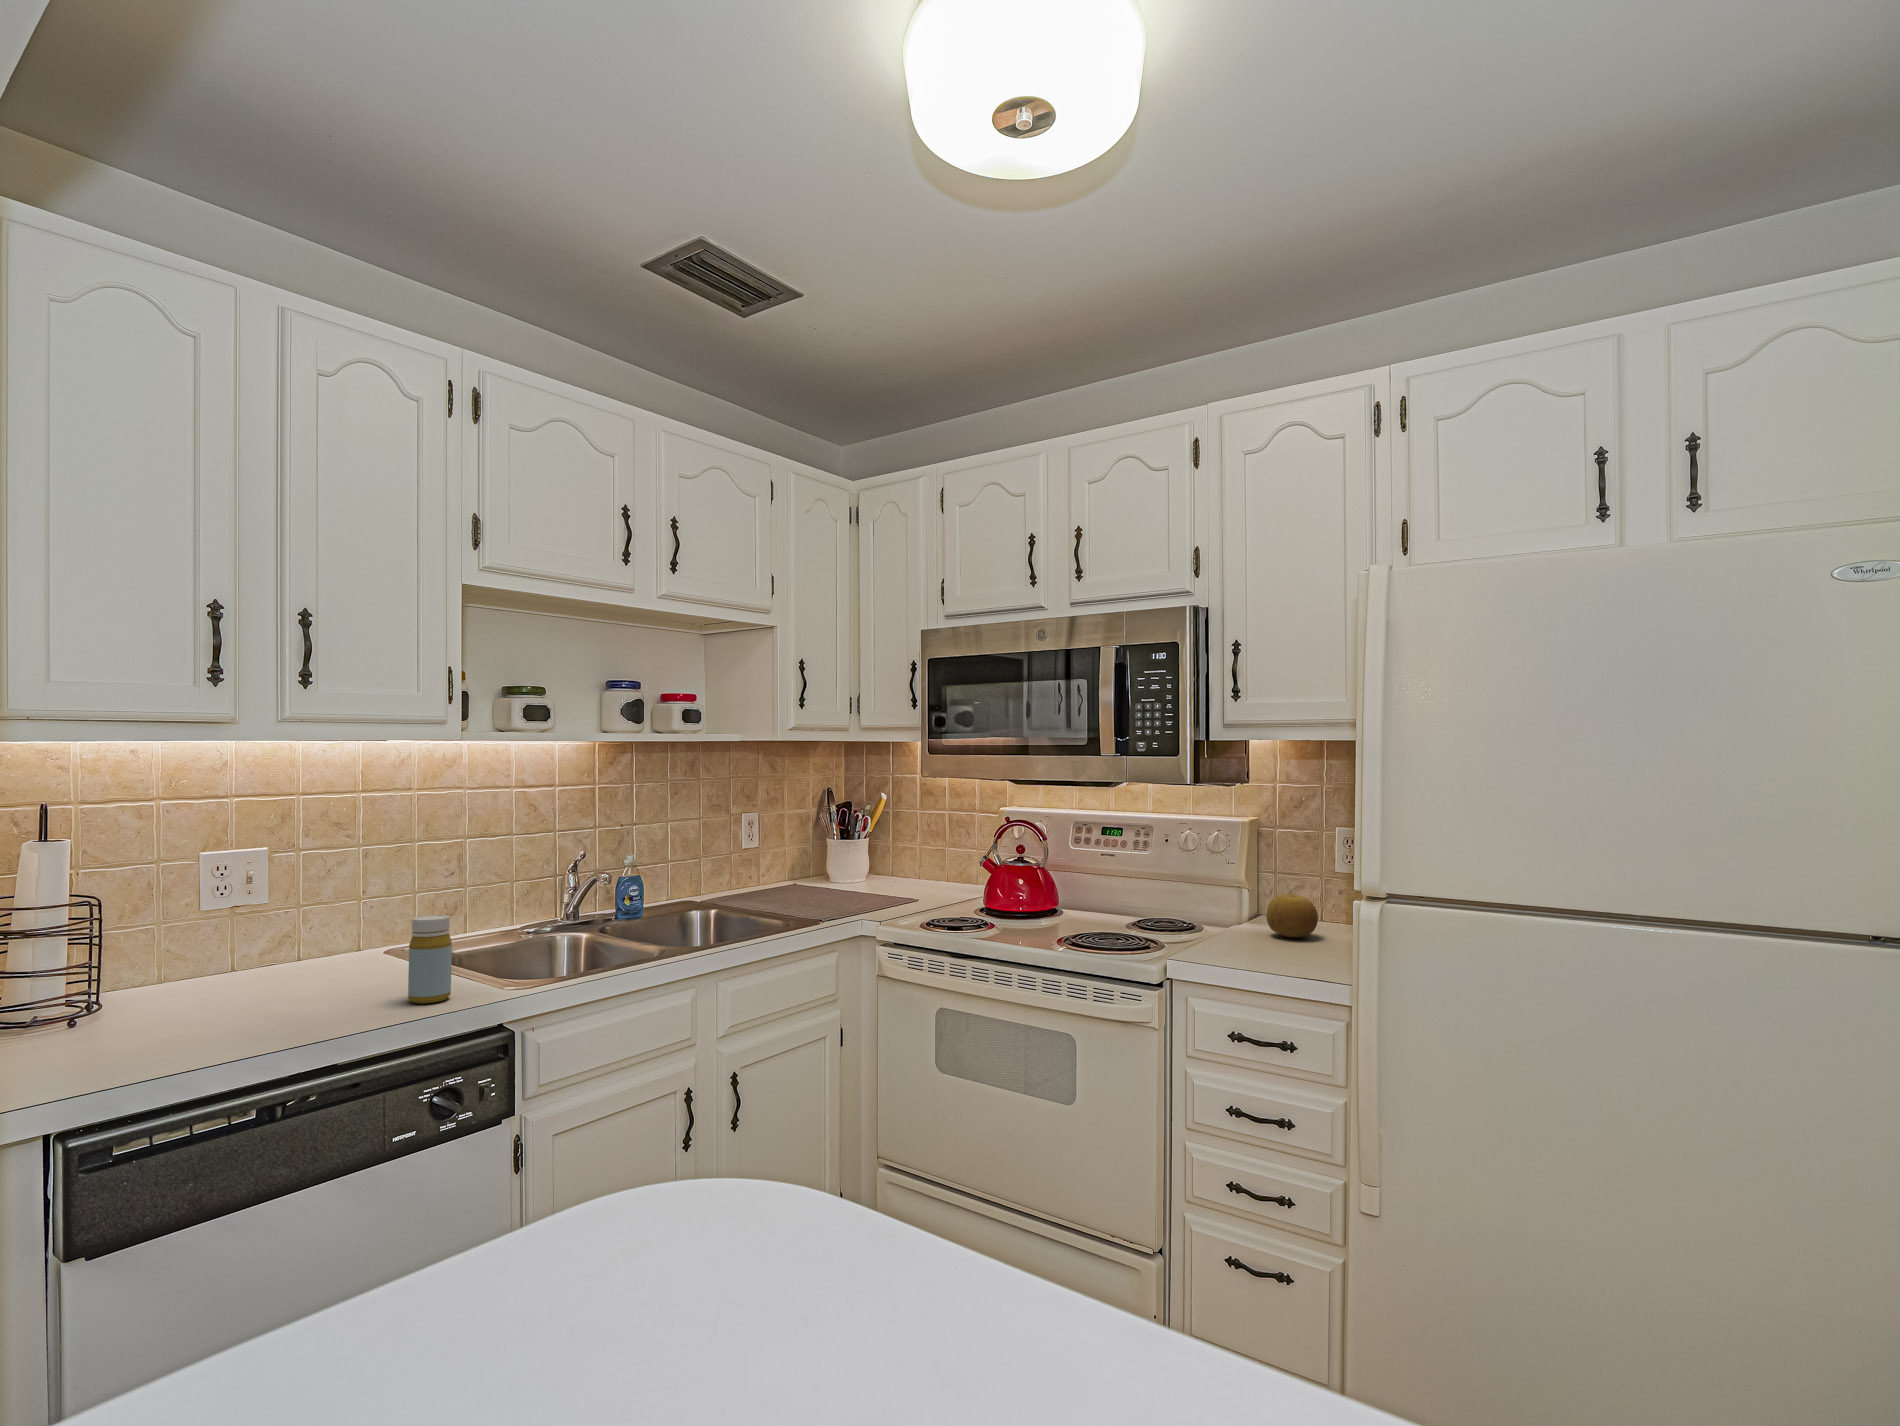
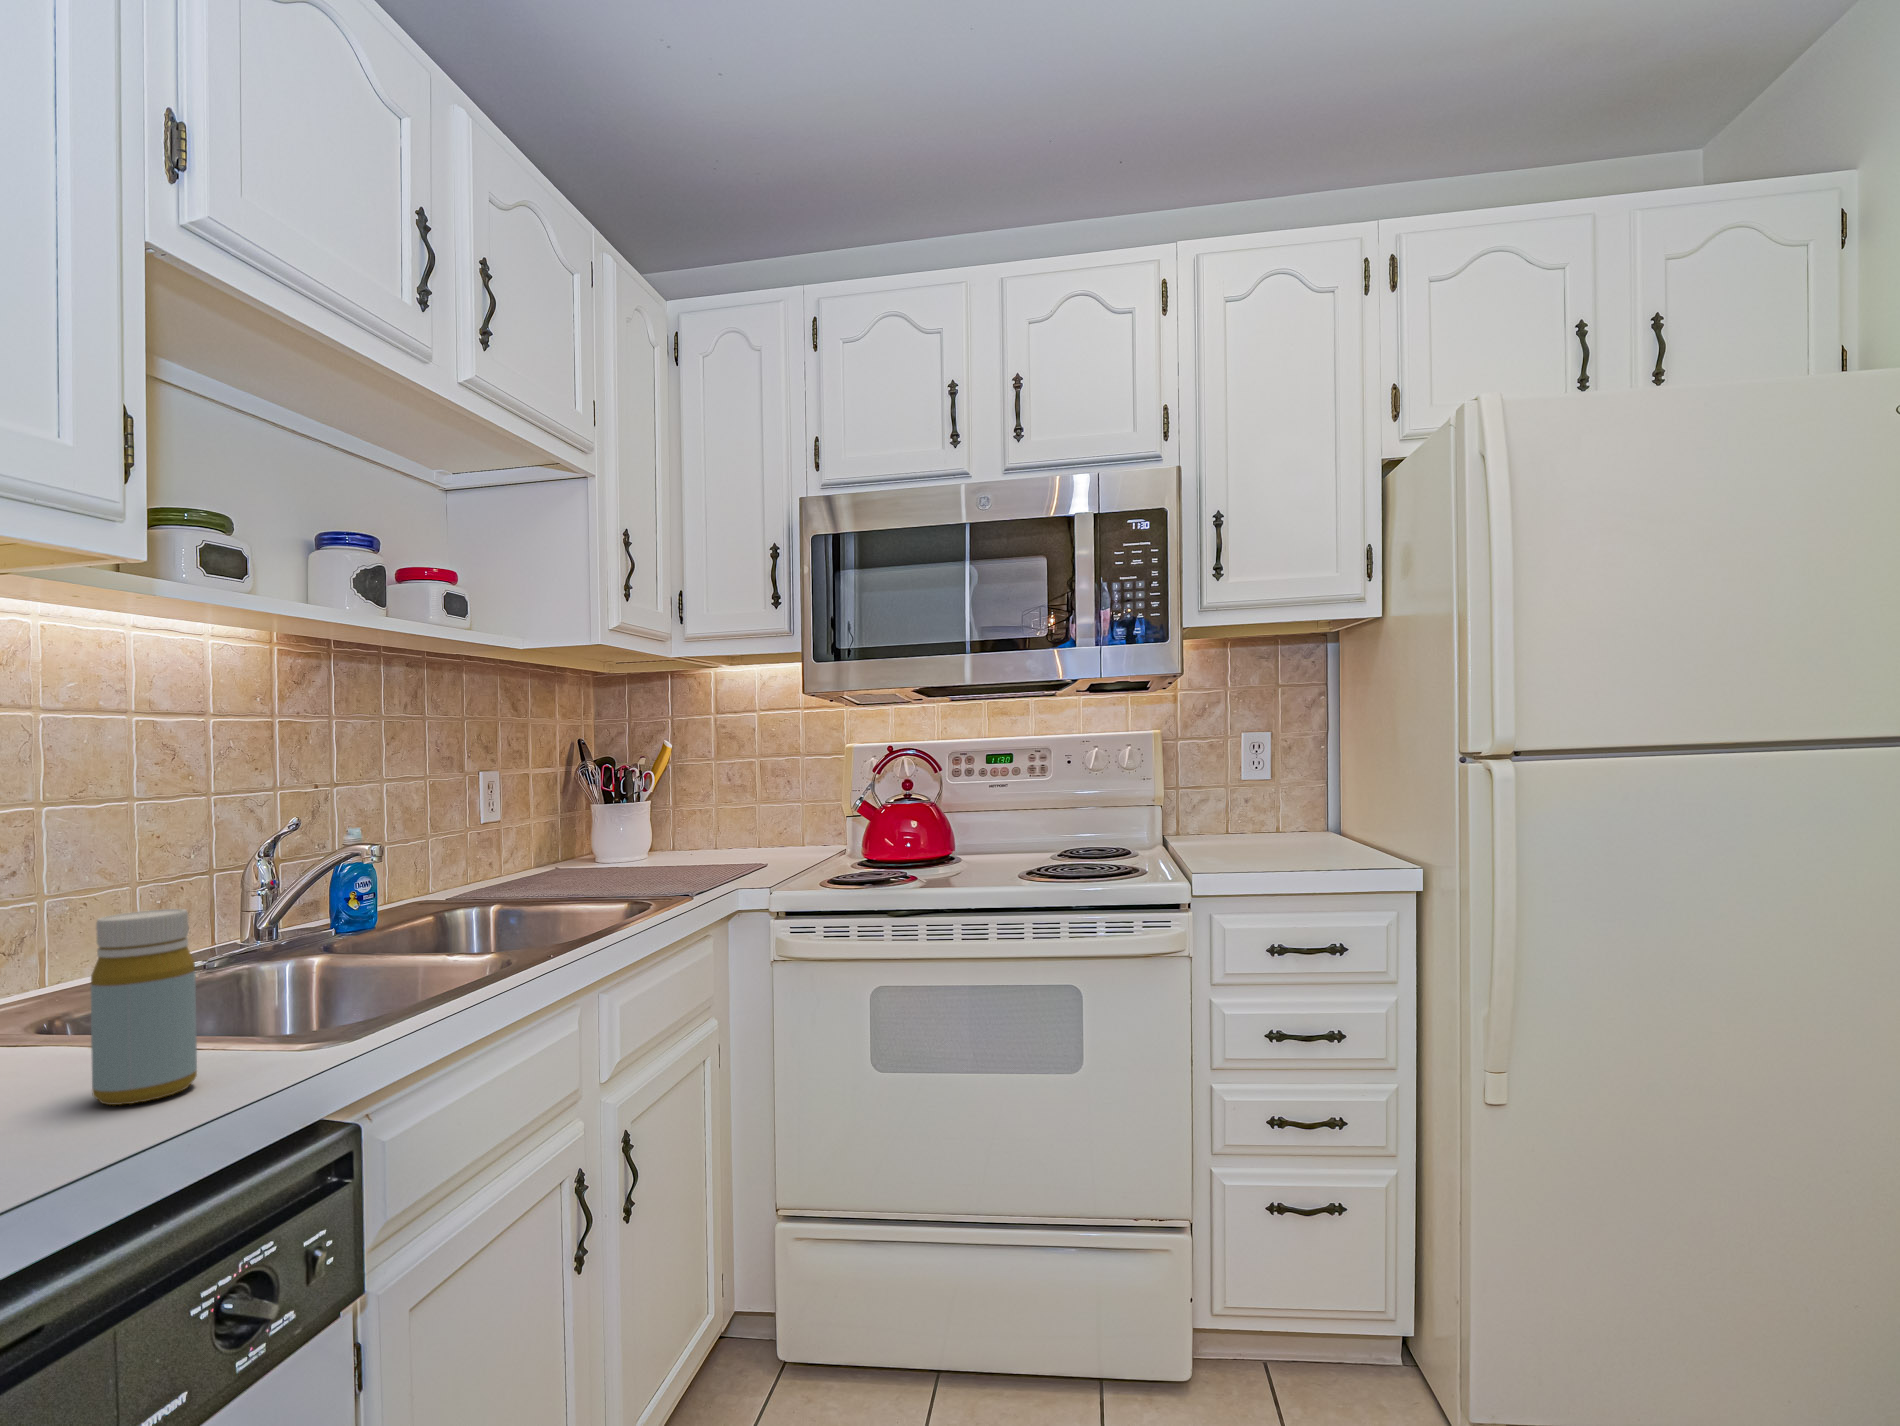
fruit: present [1267,894,1318,938] -> none [1247,809,1305,857]

